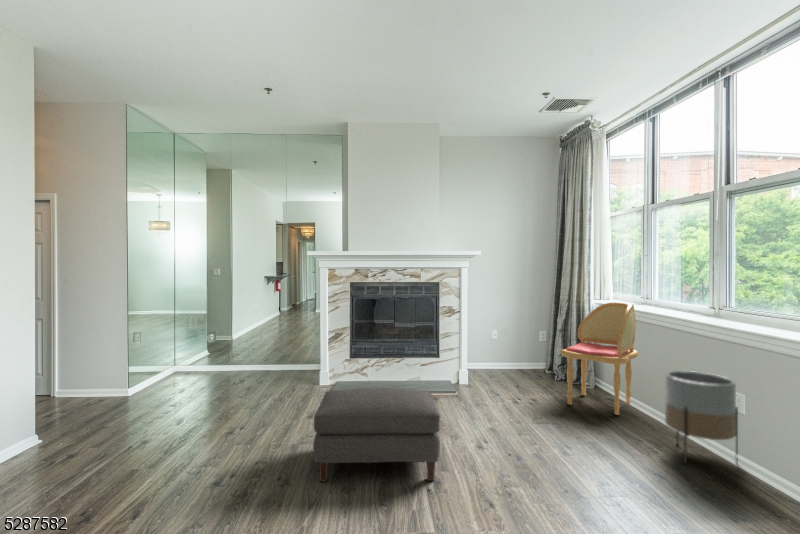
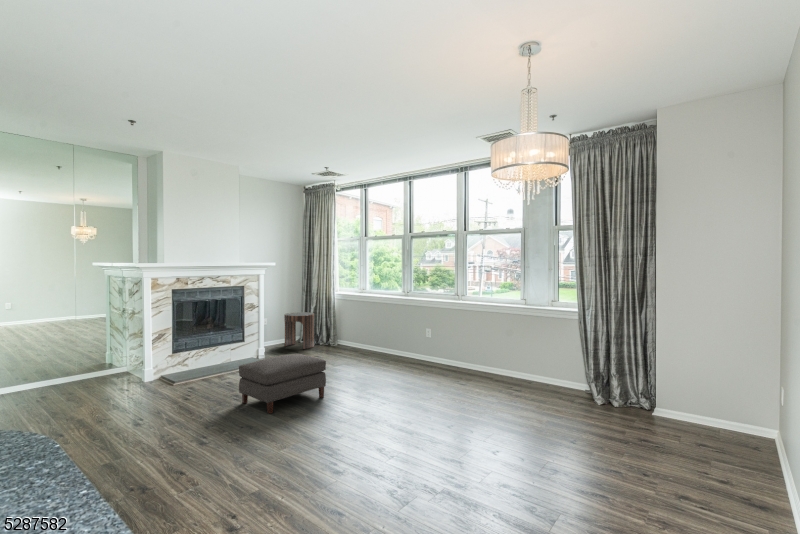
dining chair: present [561,303,638,415] -> none [333,293,369,355]
side table: none [512,326,557,382] -> present [284,312,314,349]
planter: present [665,371,738,463] -> none [396,323,422,365]

